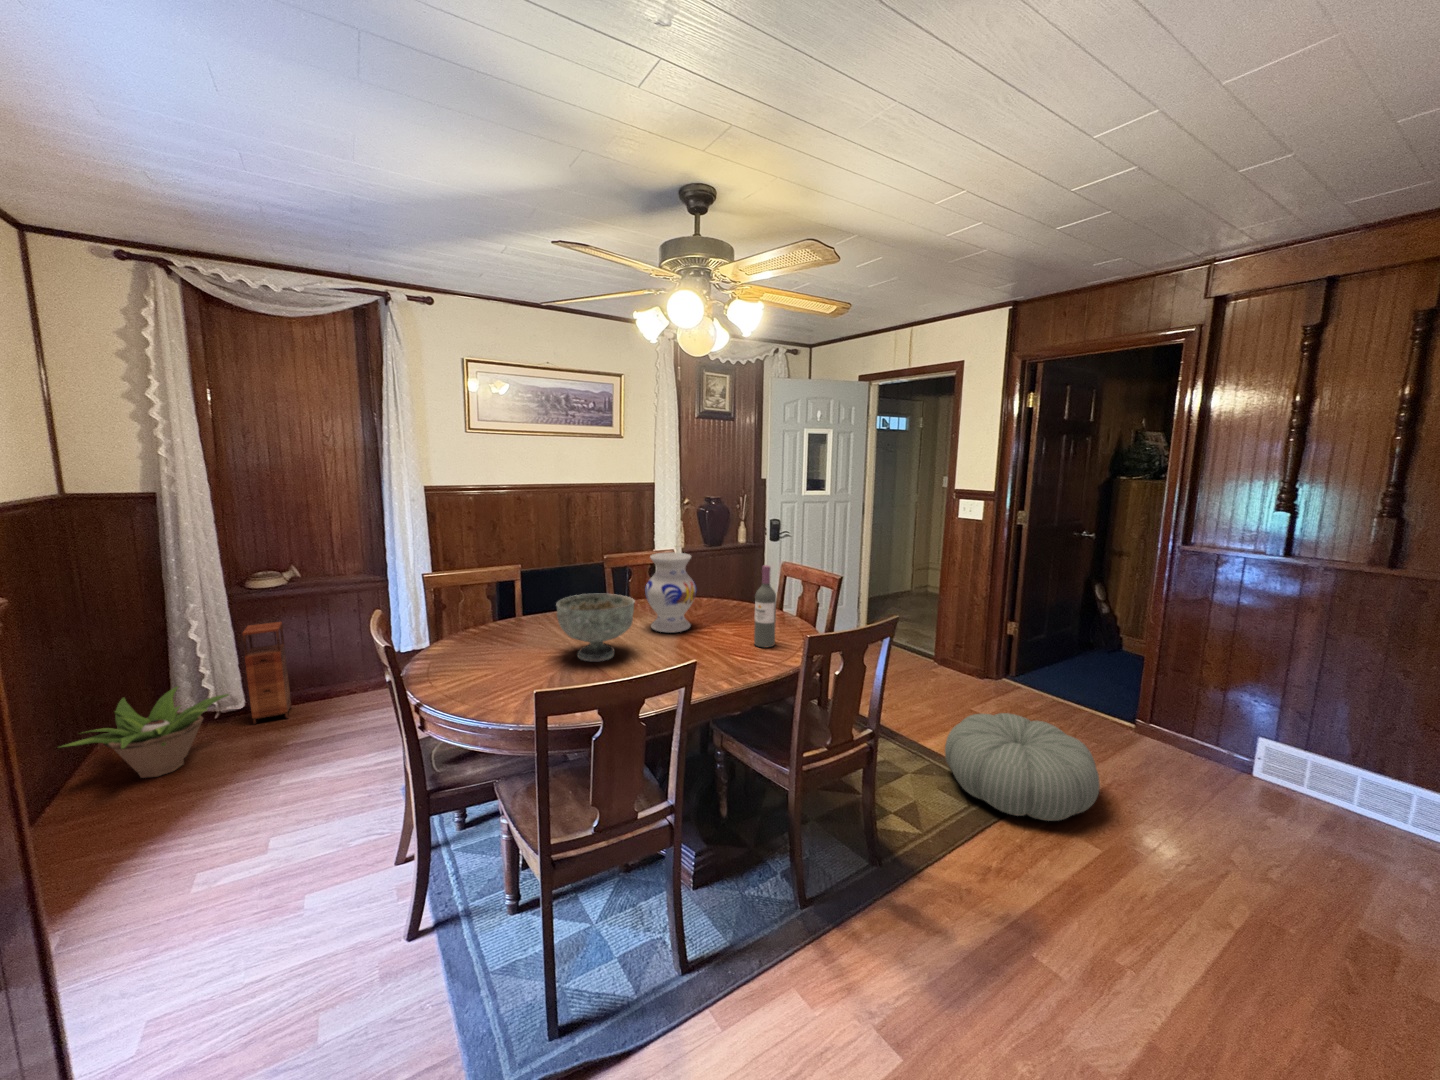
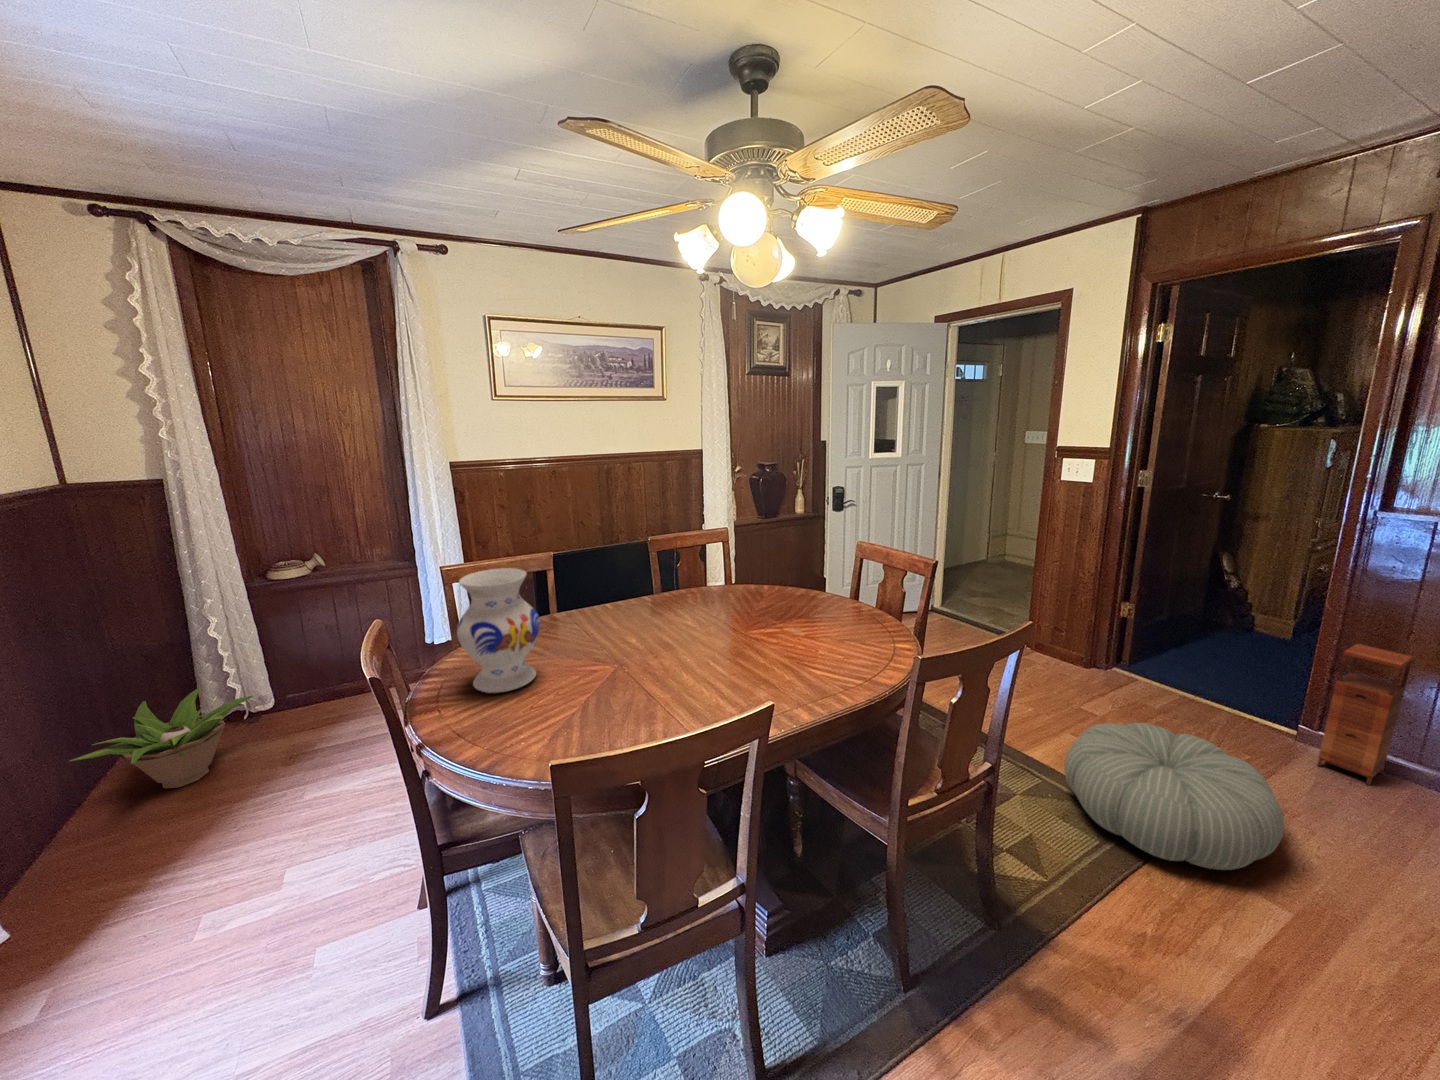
vase: present [645,552,696,632] -> present [457,568,540,693]
wine bottle: present [754,565,776,648] -> none [835,554,864,658]
decorative bowl: present [556,594,635,661] -> none [588,592,685,680]
storage cabinet: present [242,622,291,724] -> present [1318,644,1413,785]

